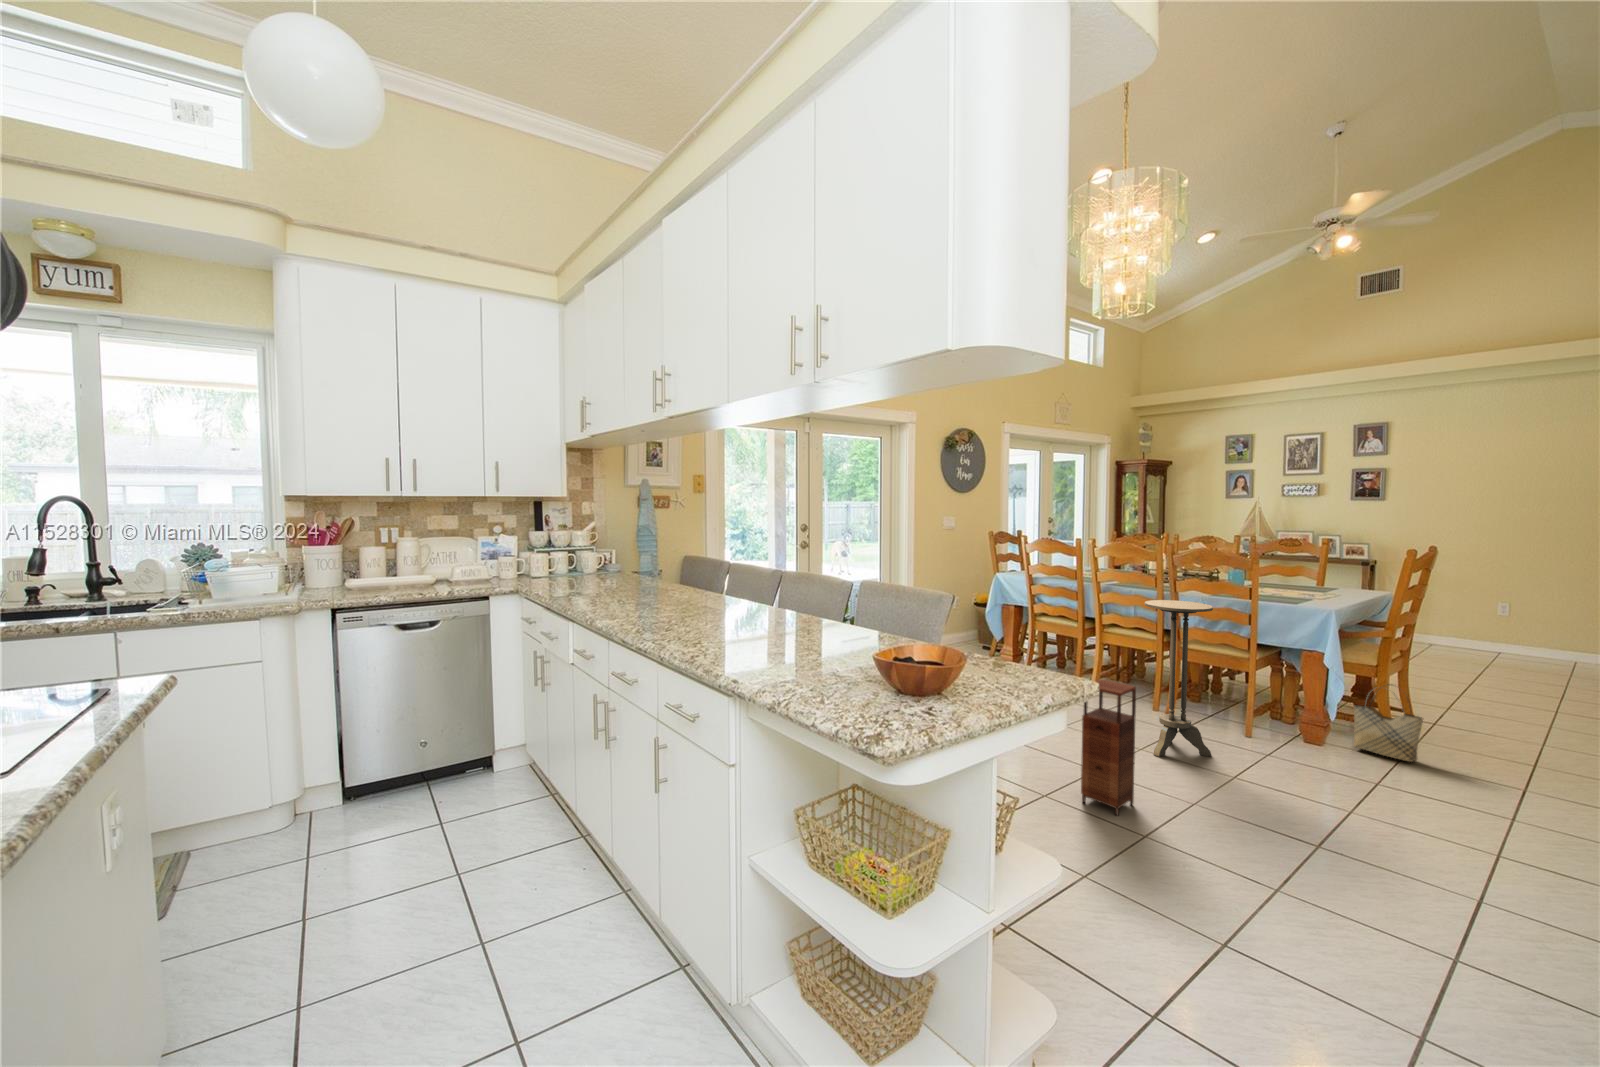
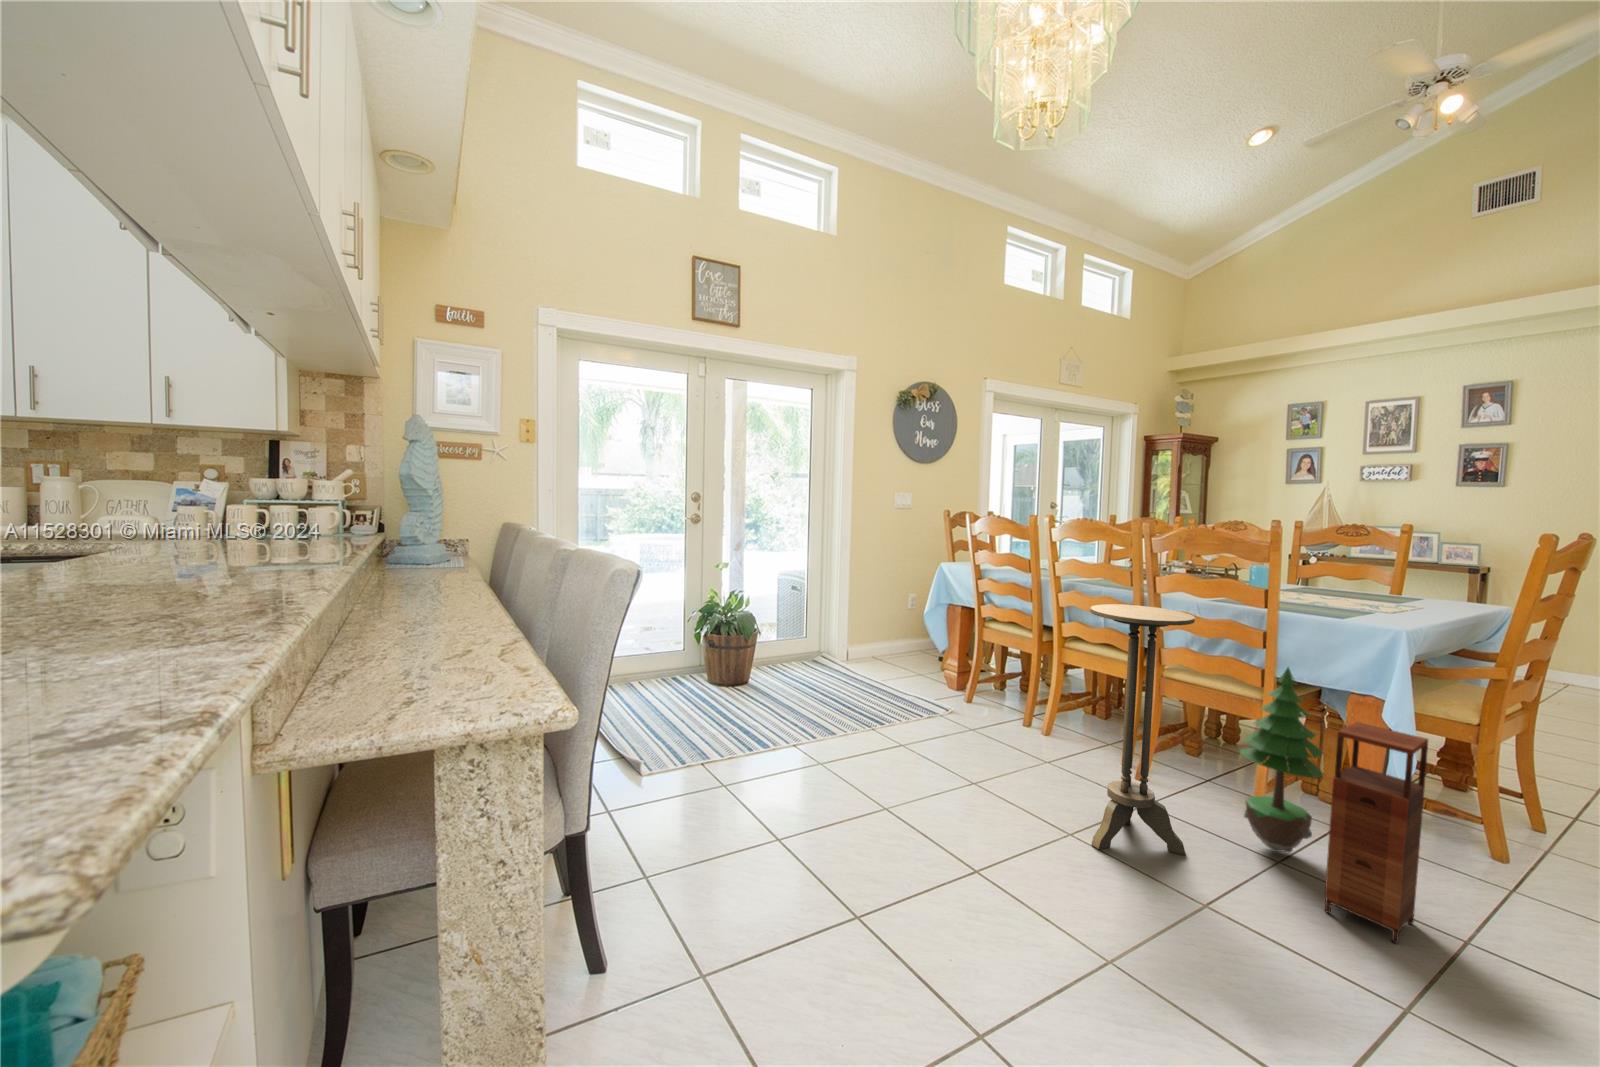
potted tree: none [1239,634,1292,752] -> present [1240,667,1324,853]
storage cabinet: present [1081,679,1136,816] -> present [1325,722,1428,944]
woven basket: present [1354,688,1423,762] -> none [1431,758,1561,894]

